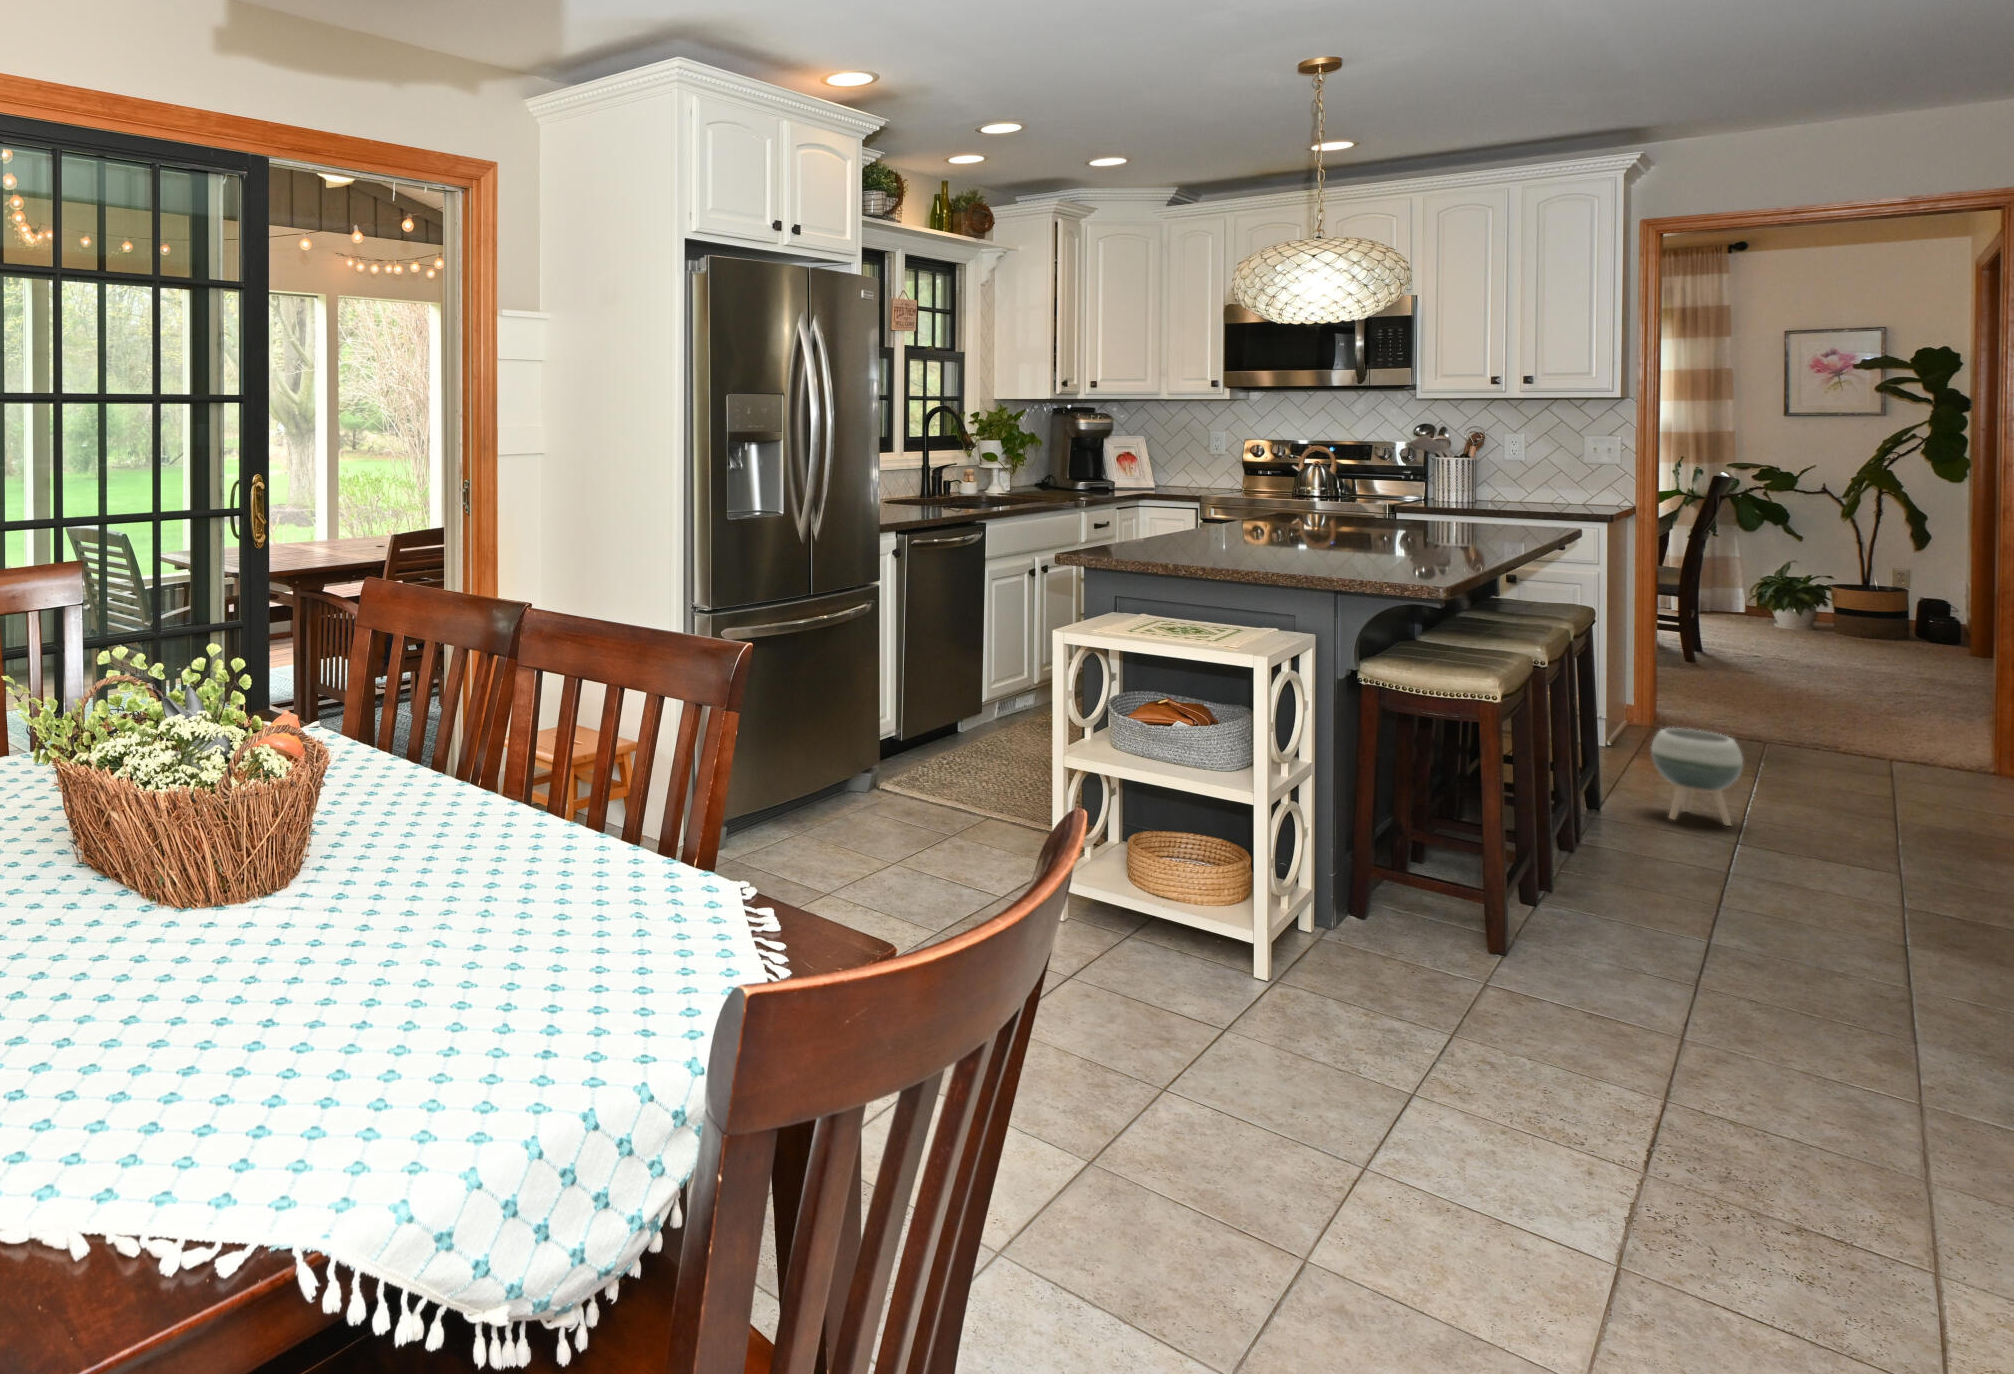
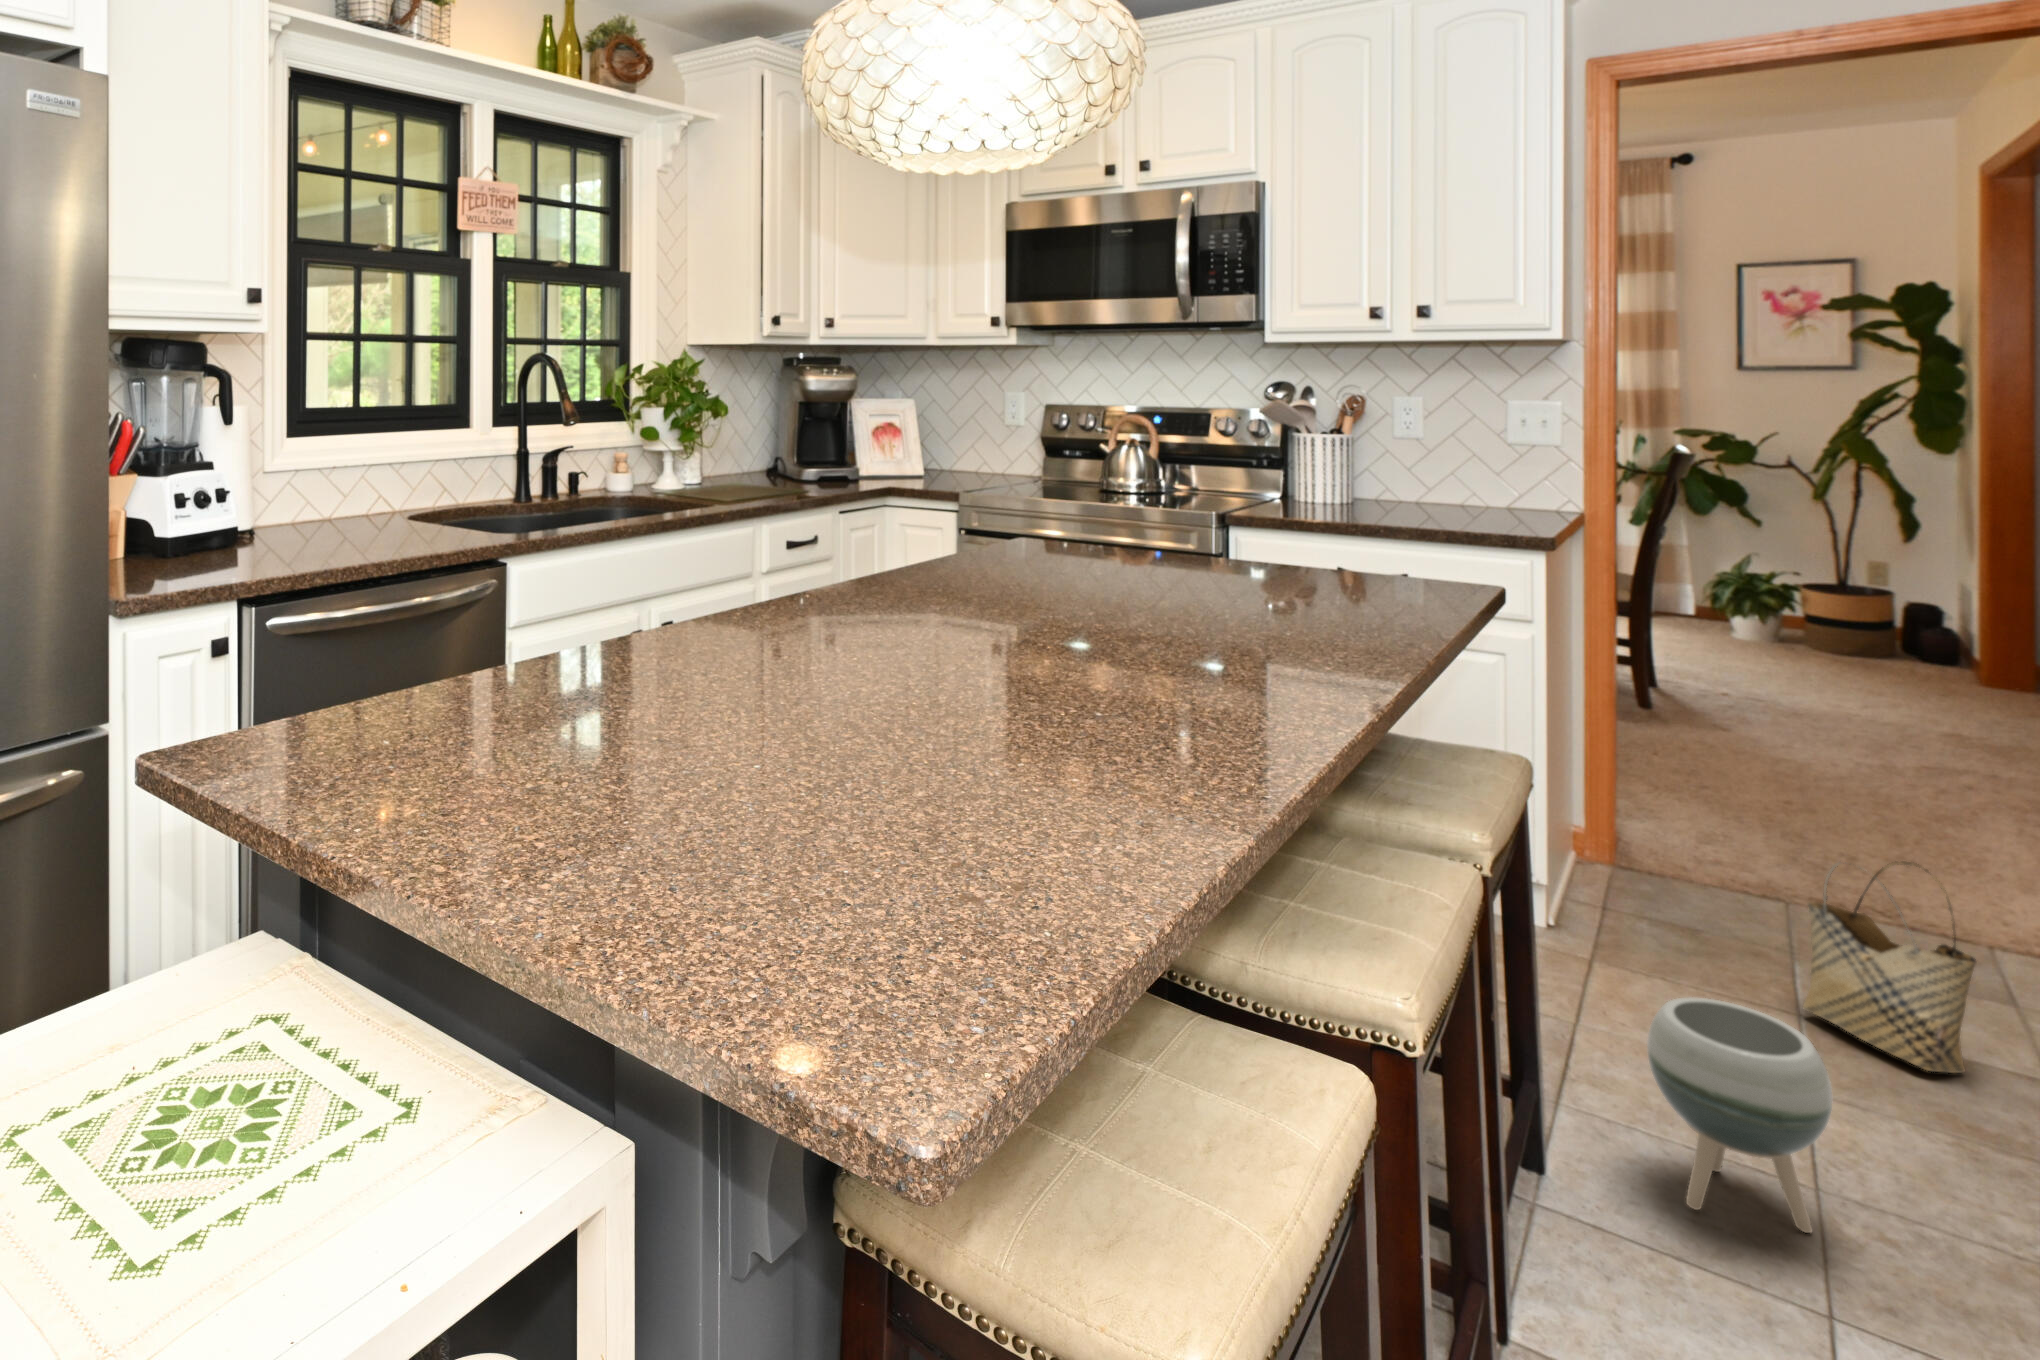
woven basket: none [1754,685,1847,792] -> present [1803,861,1976,1073]

